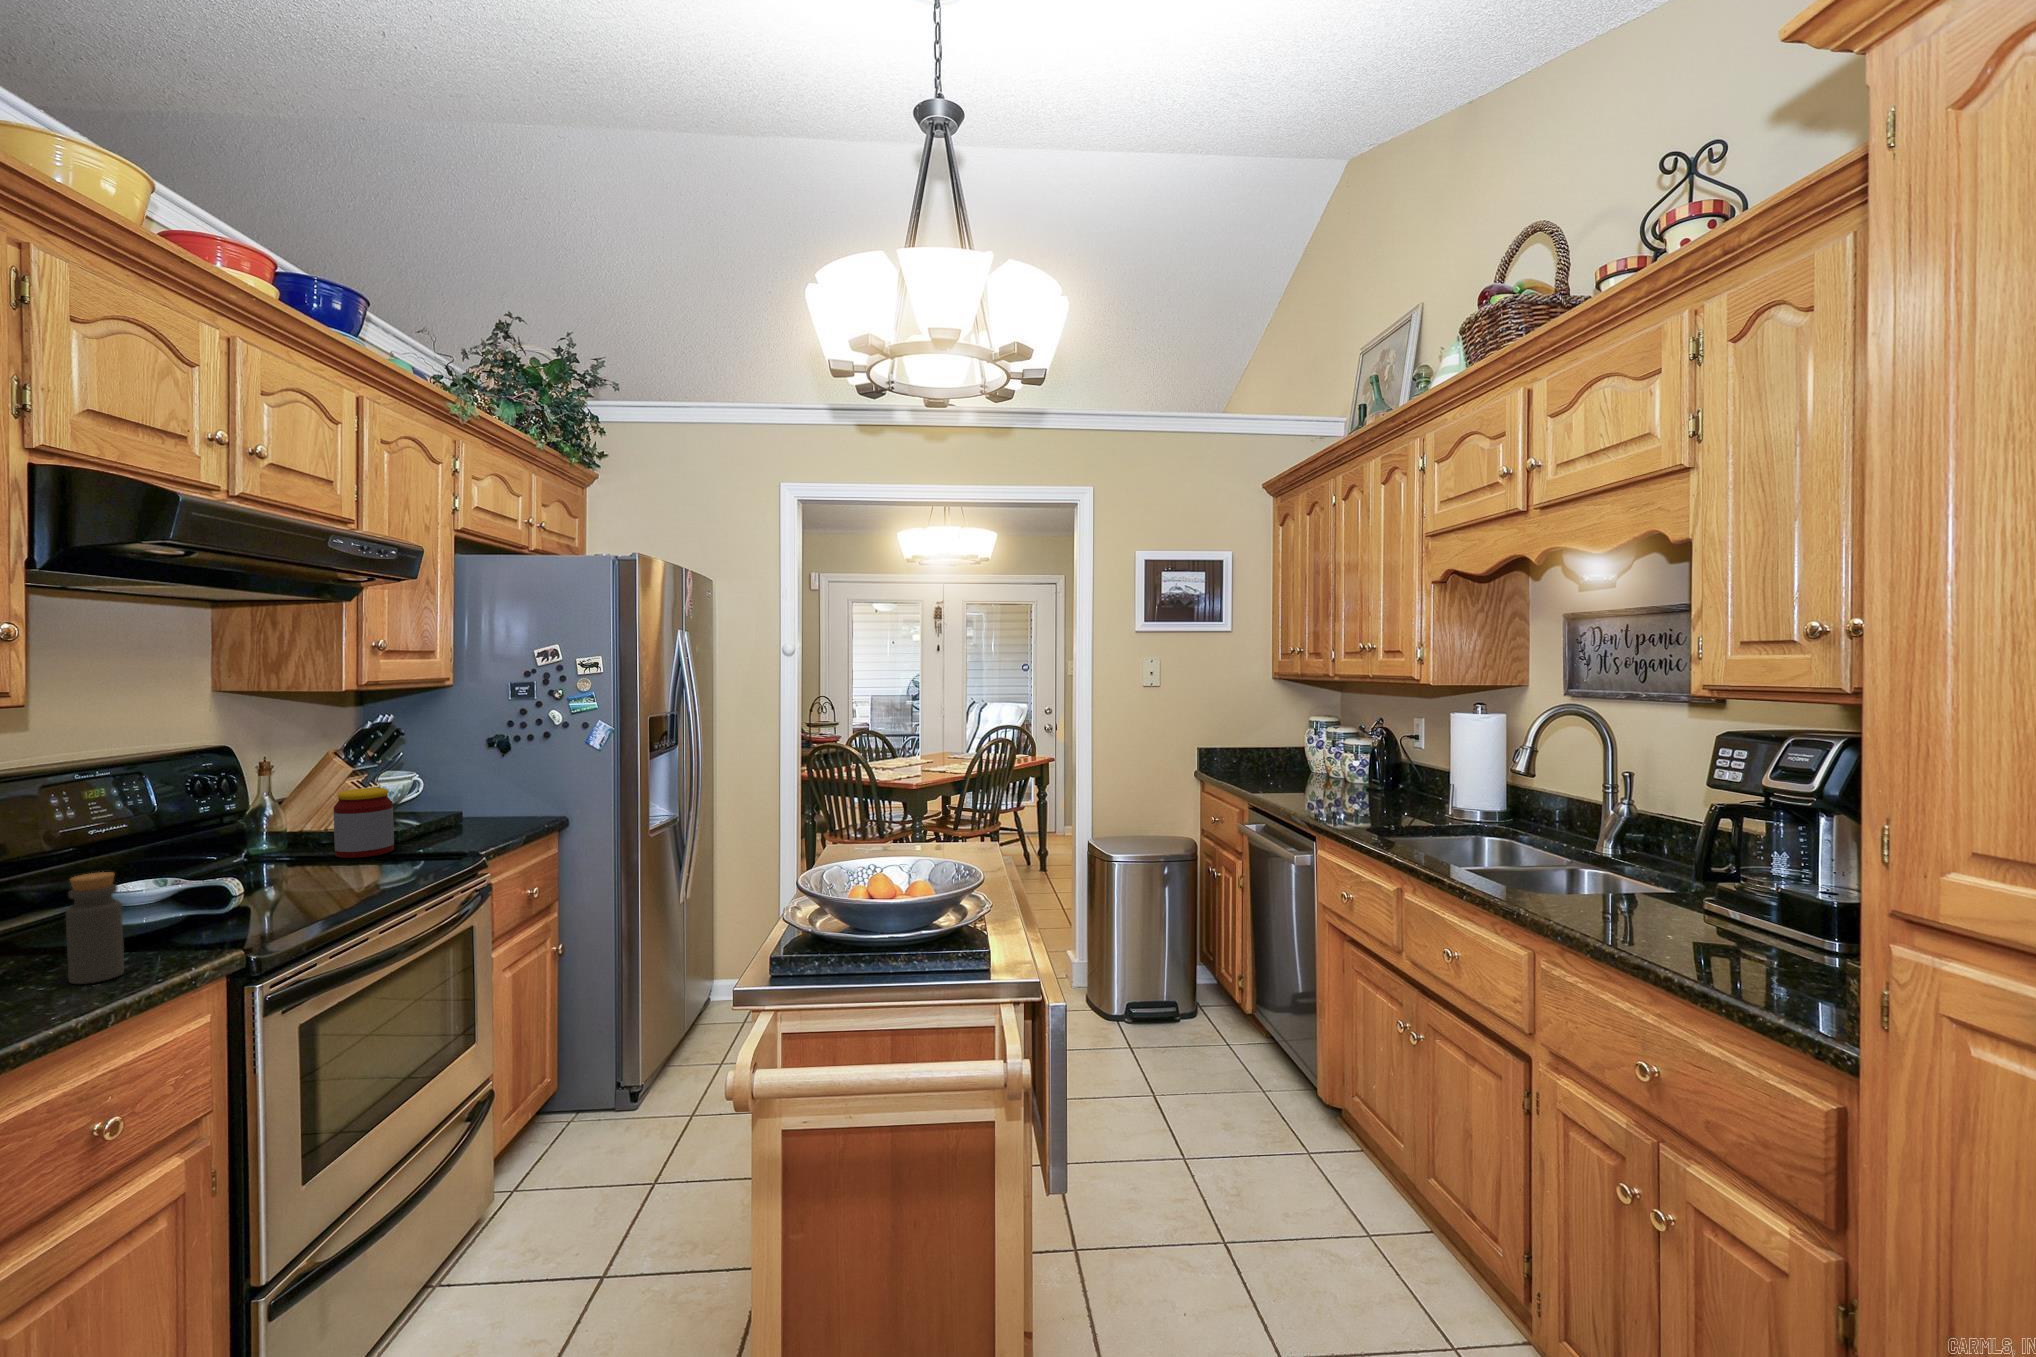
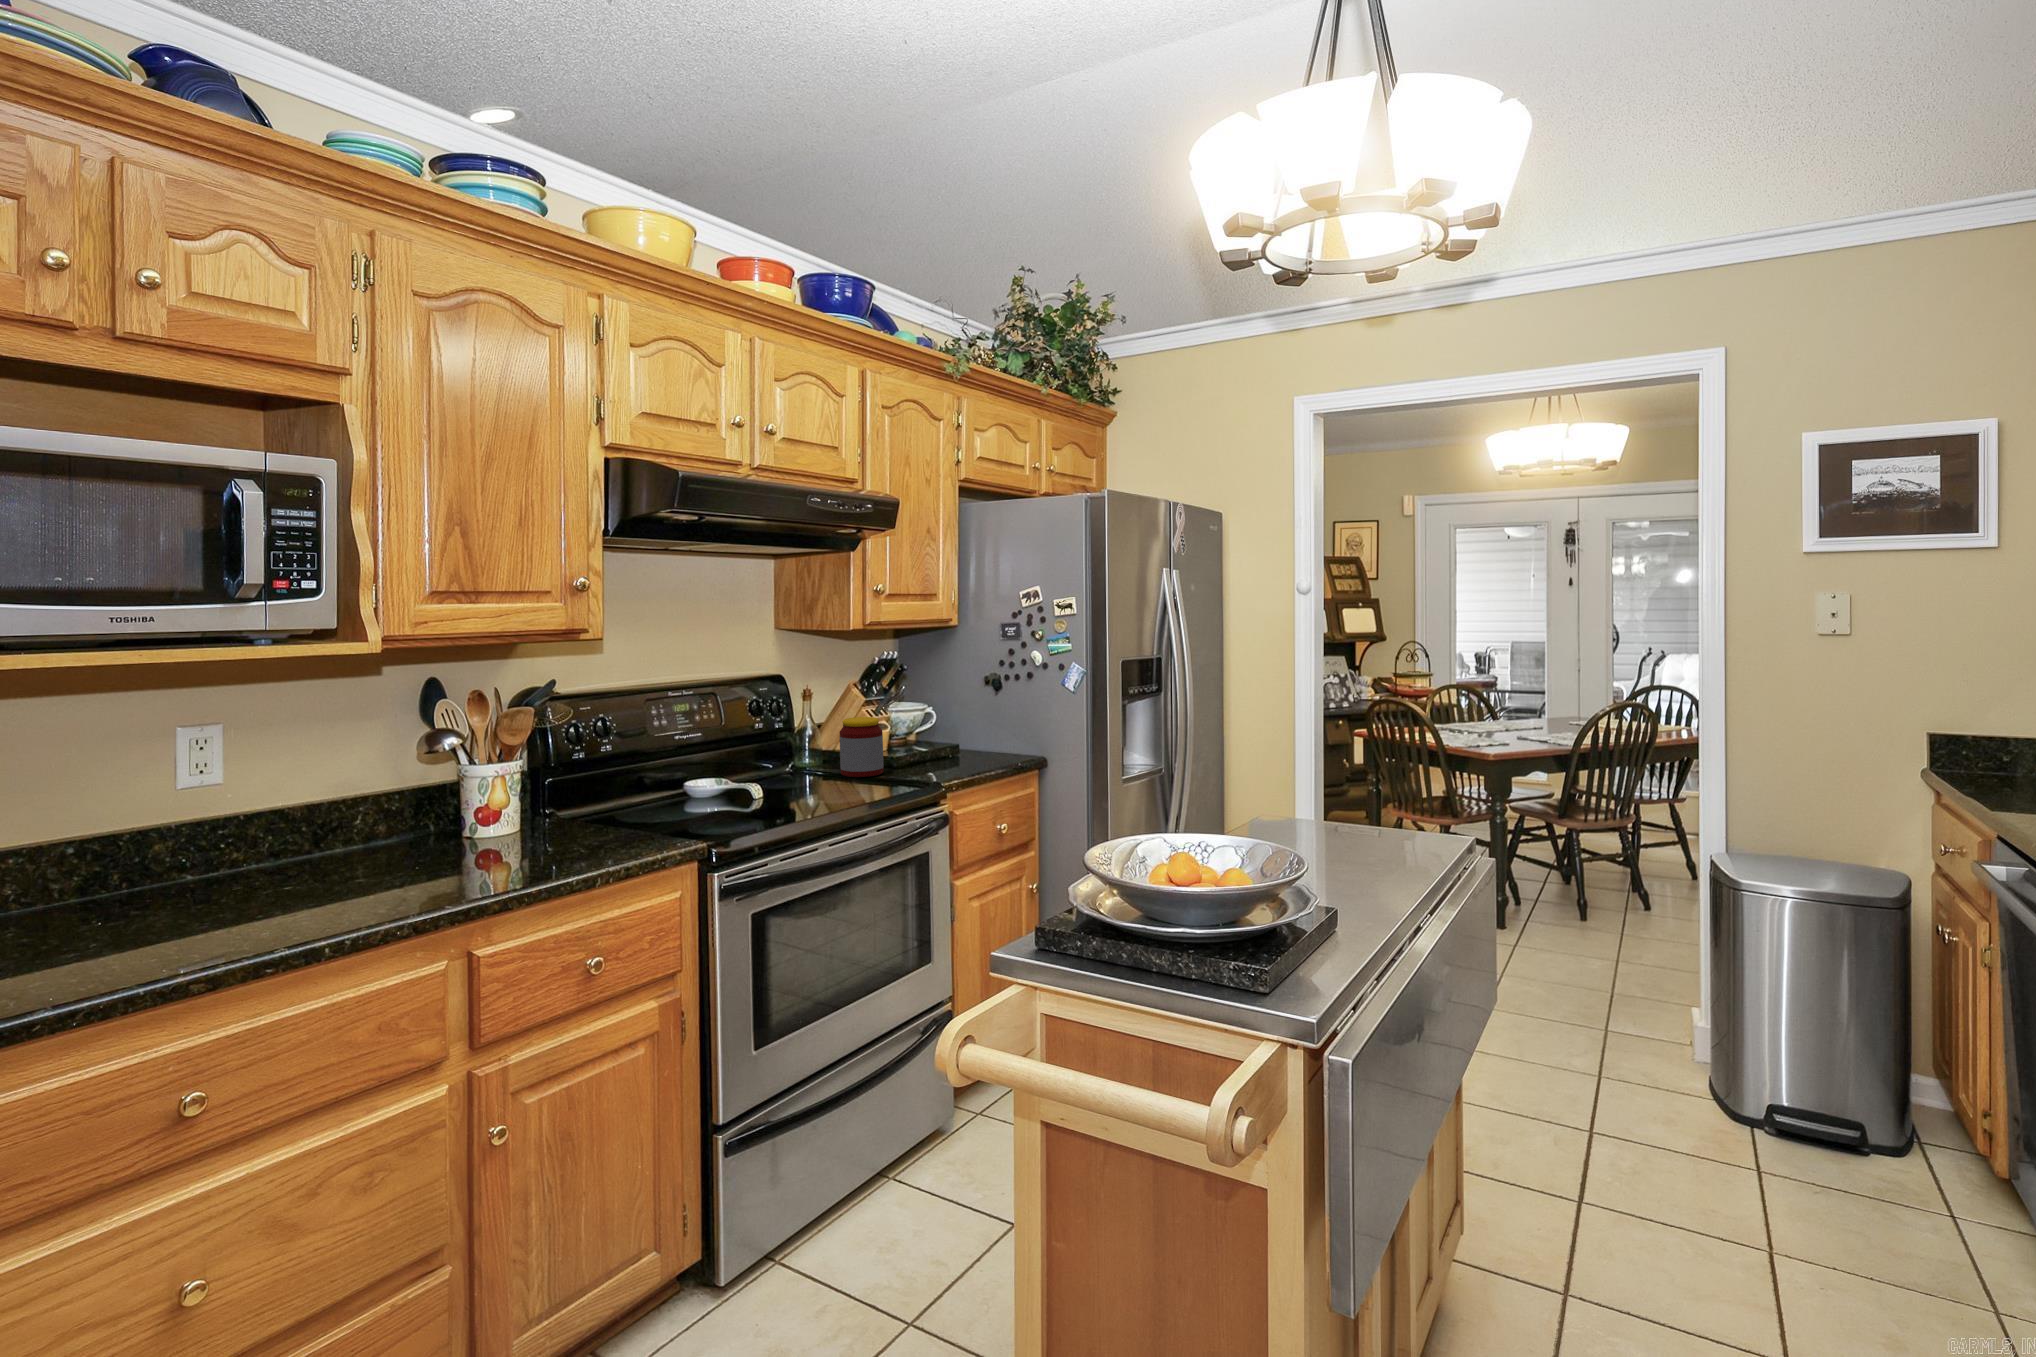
bottle: present [66,872,124,984] -> none [597,770,632,852]

